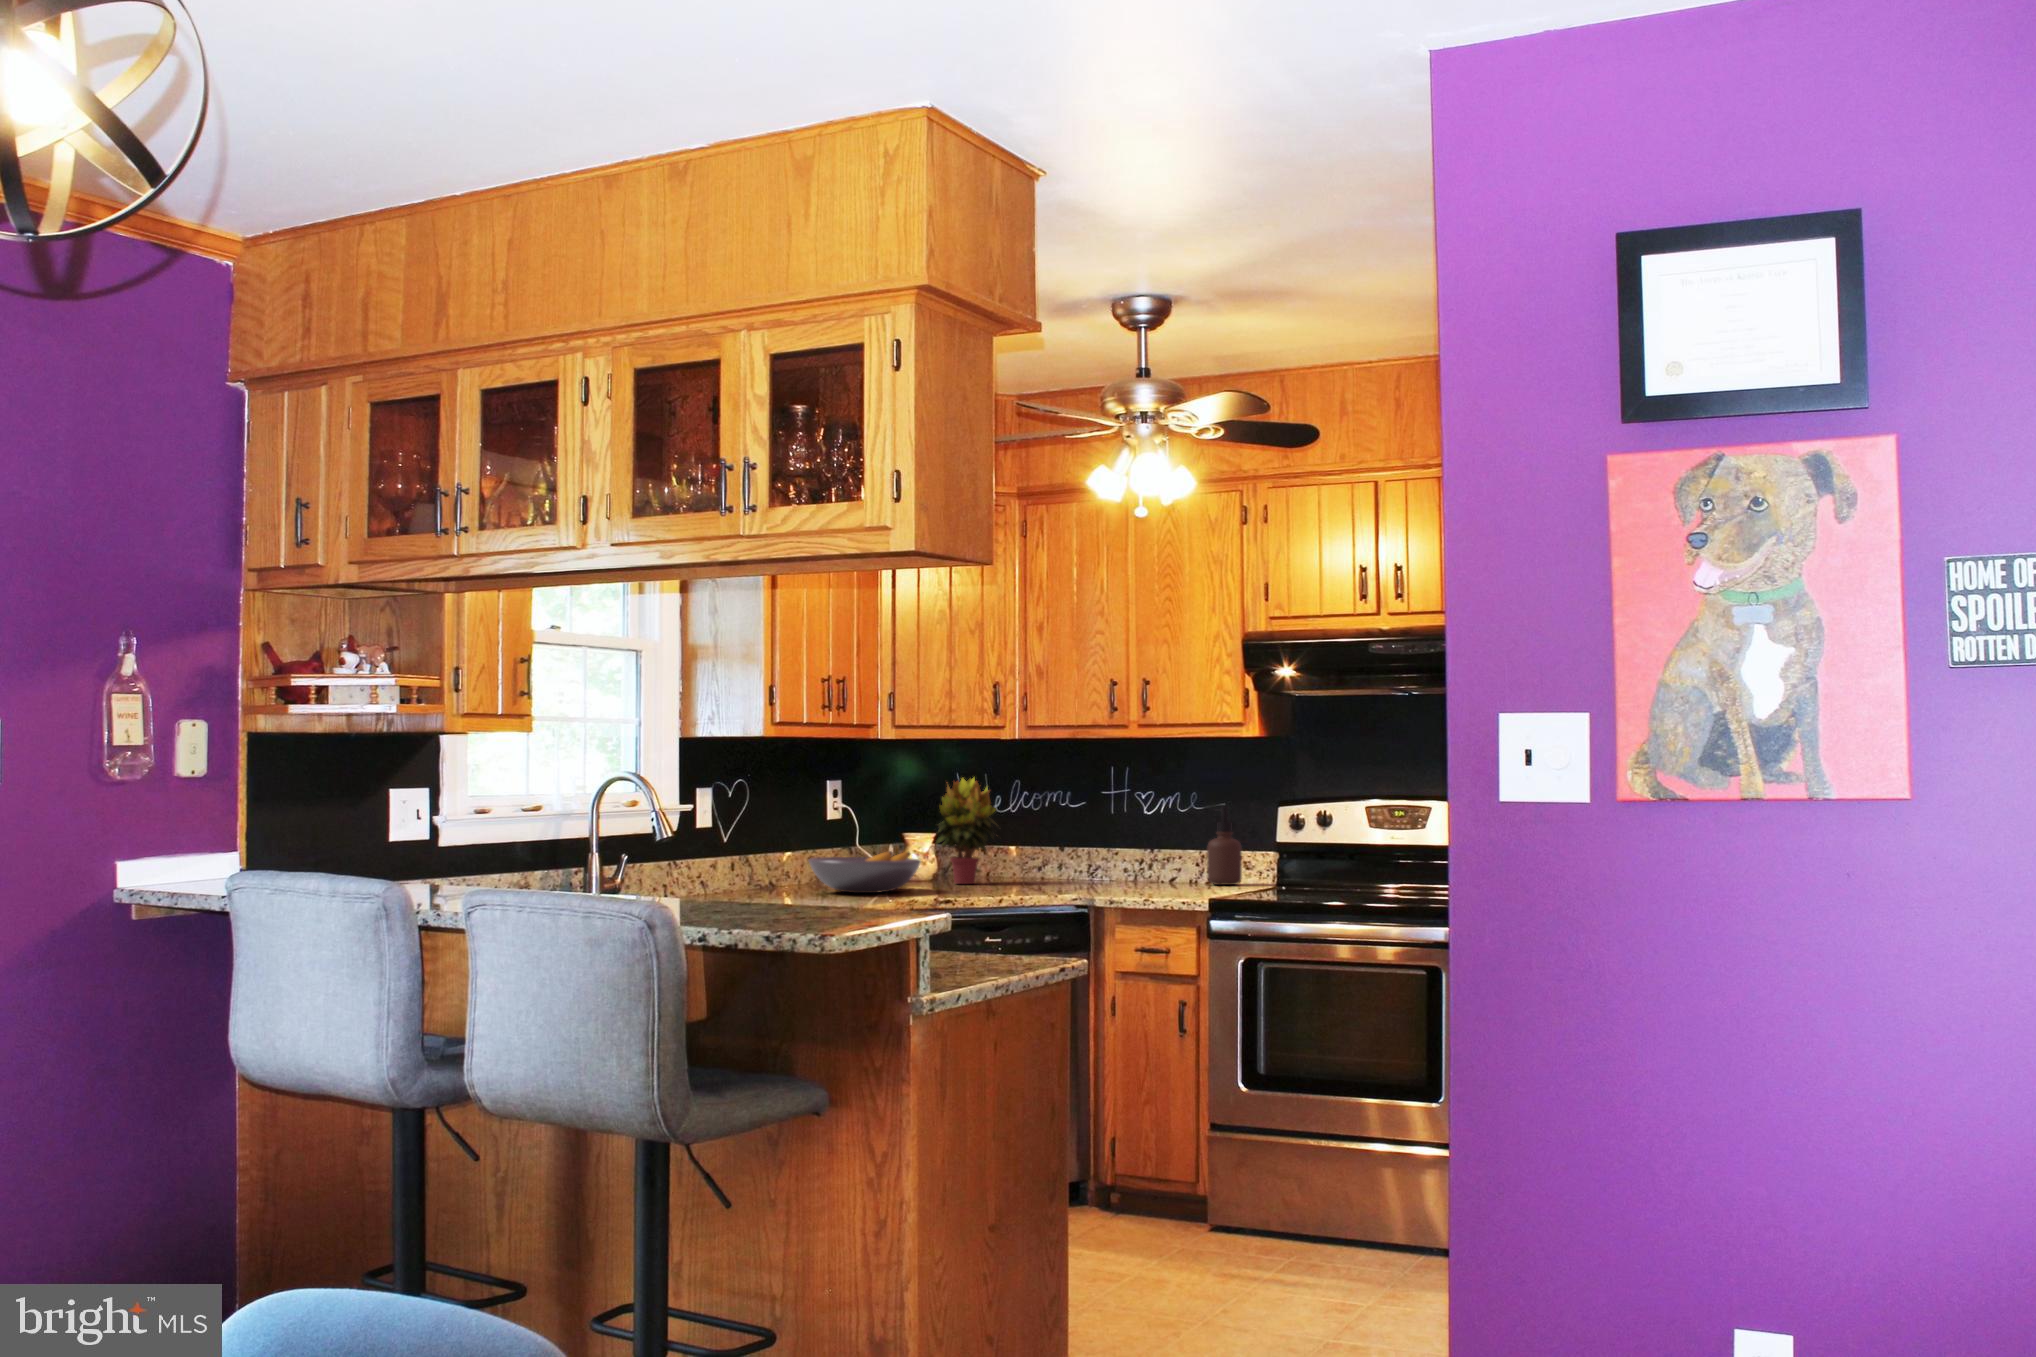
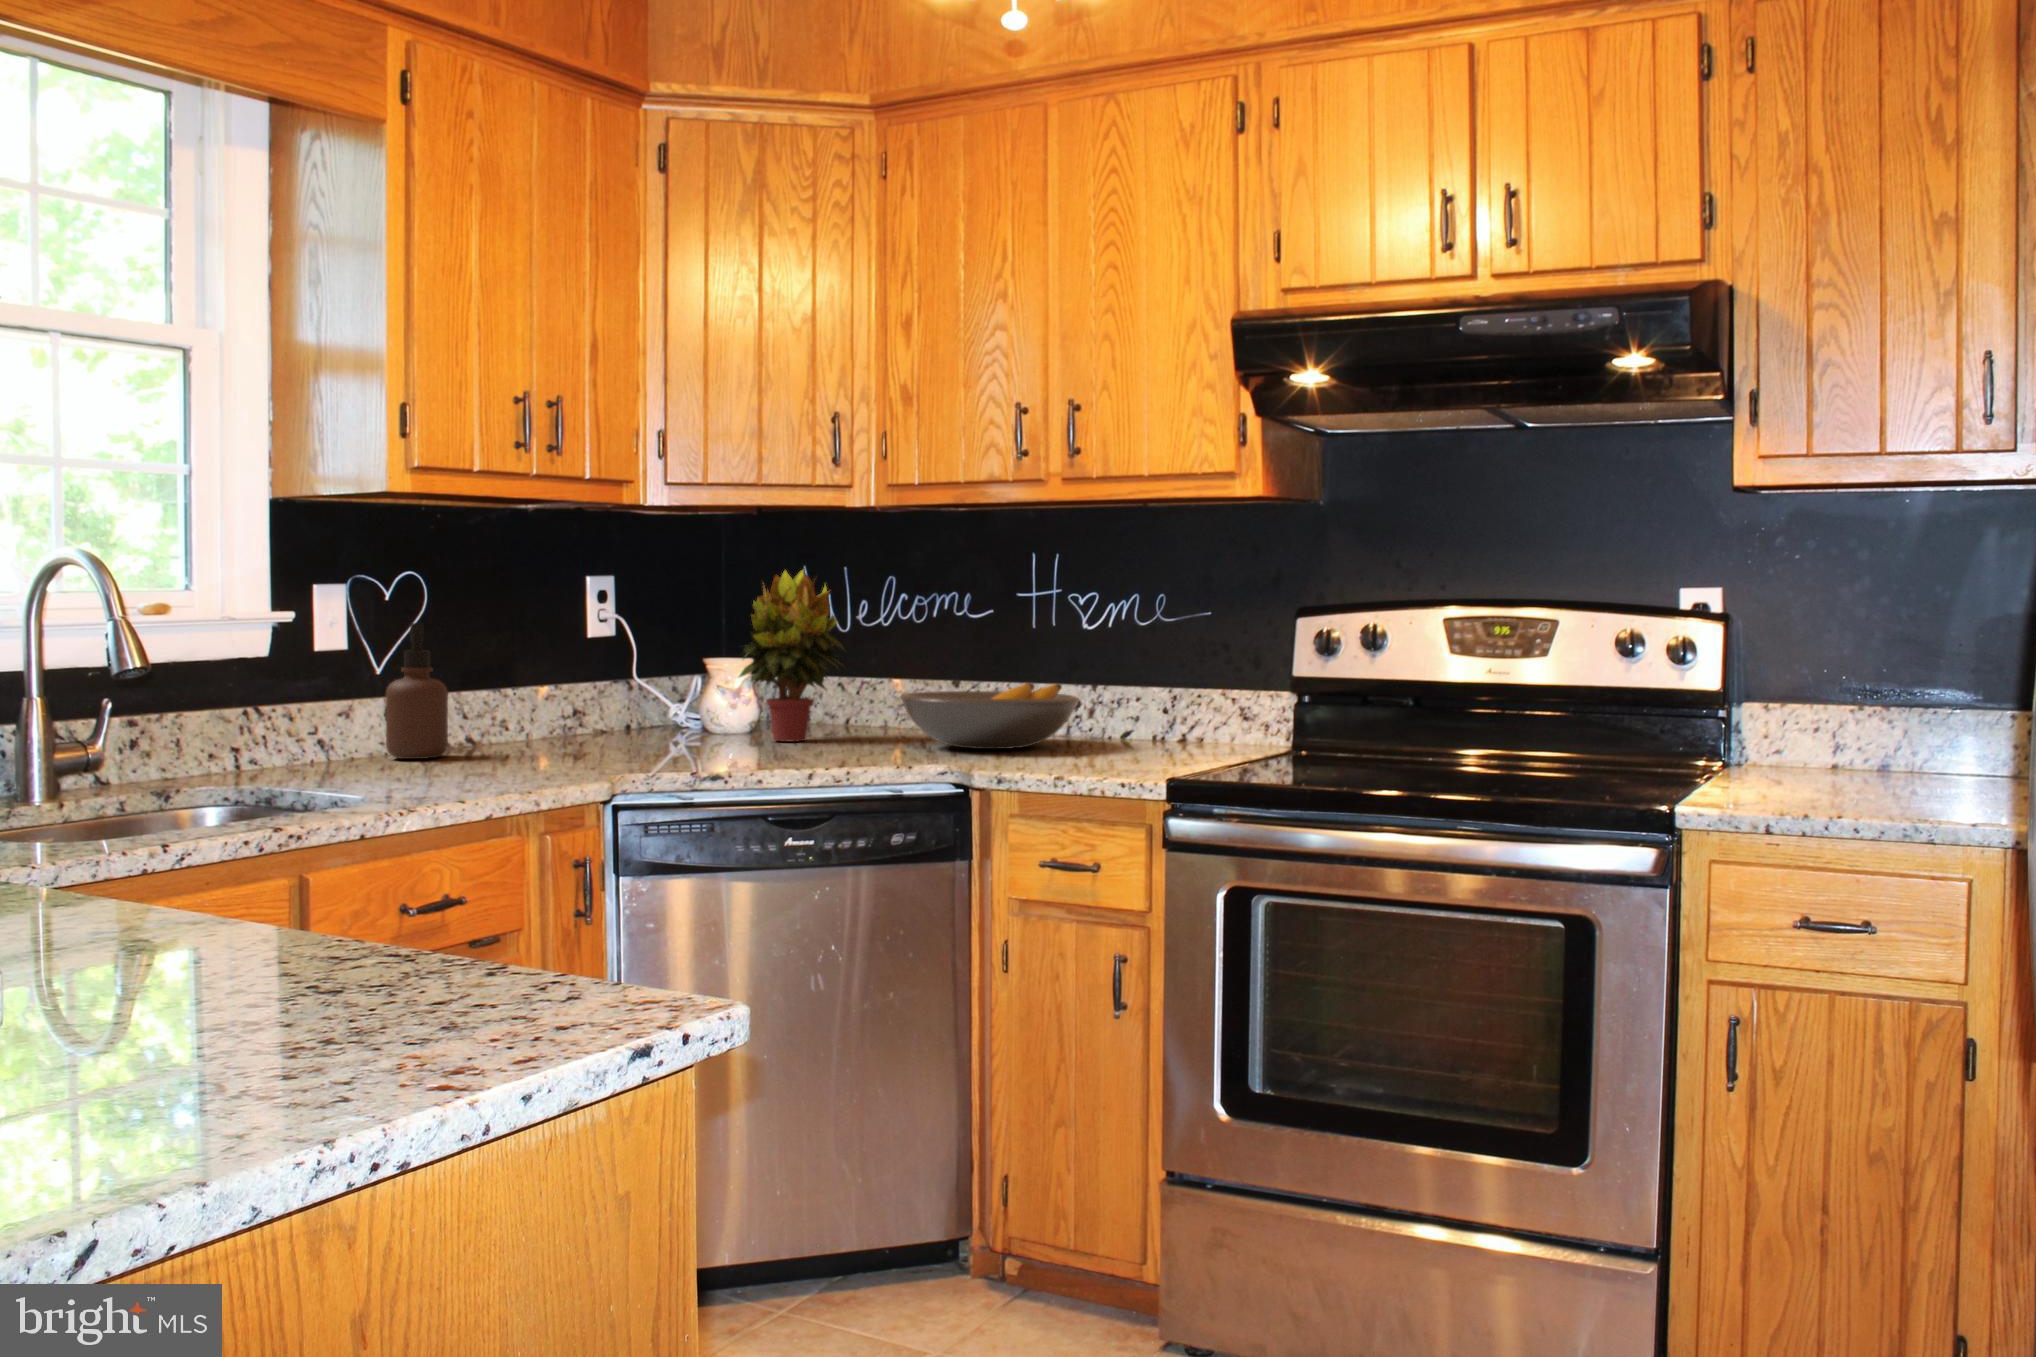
soap dispenser: present [1207,806,1242,885] -> present [386,623,448,759]
fruit bowl: present [809,851,921,893] -> present [900,683,1079,749]

